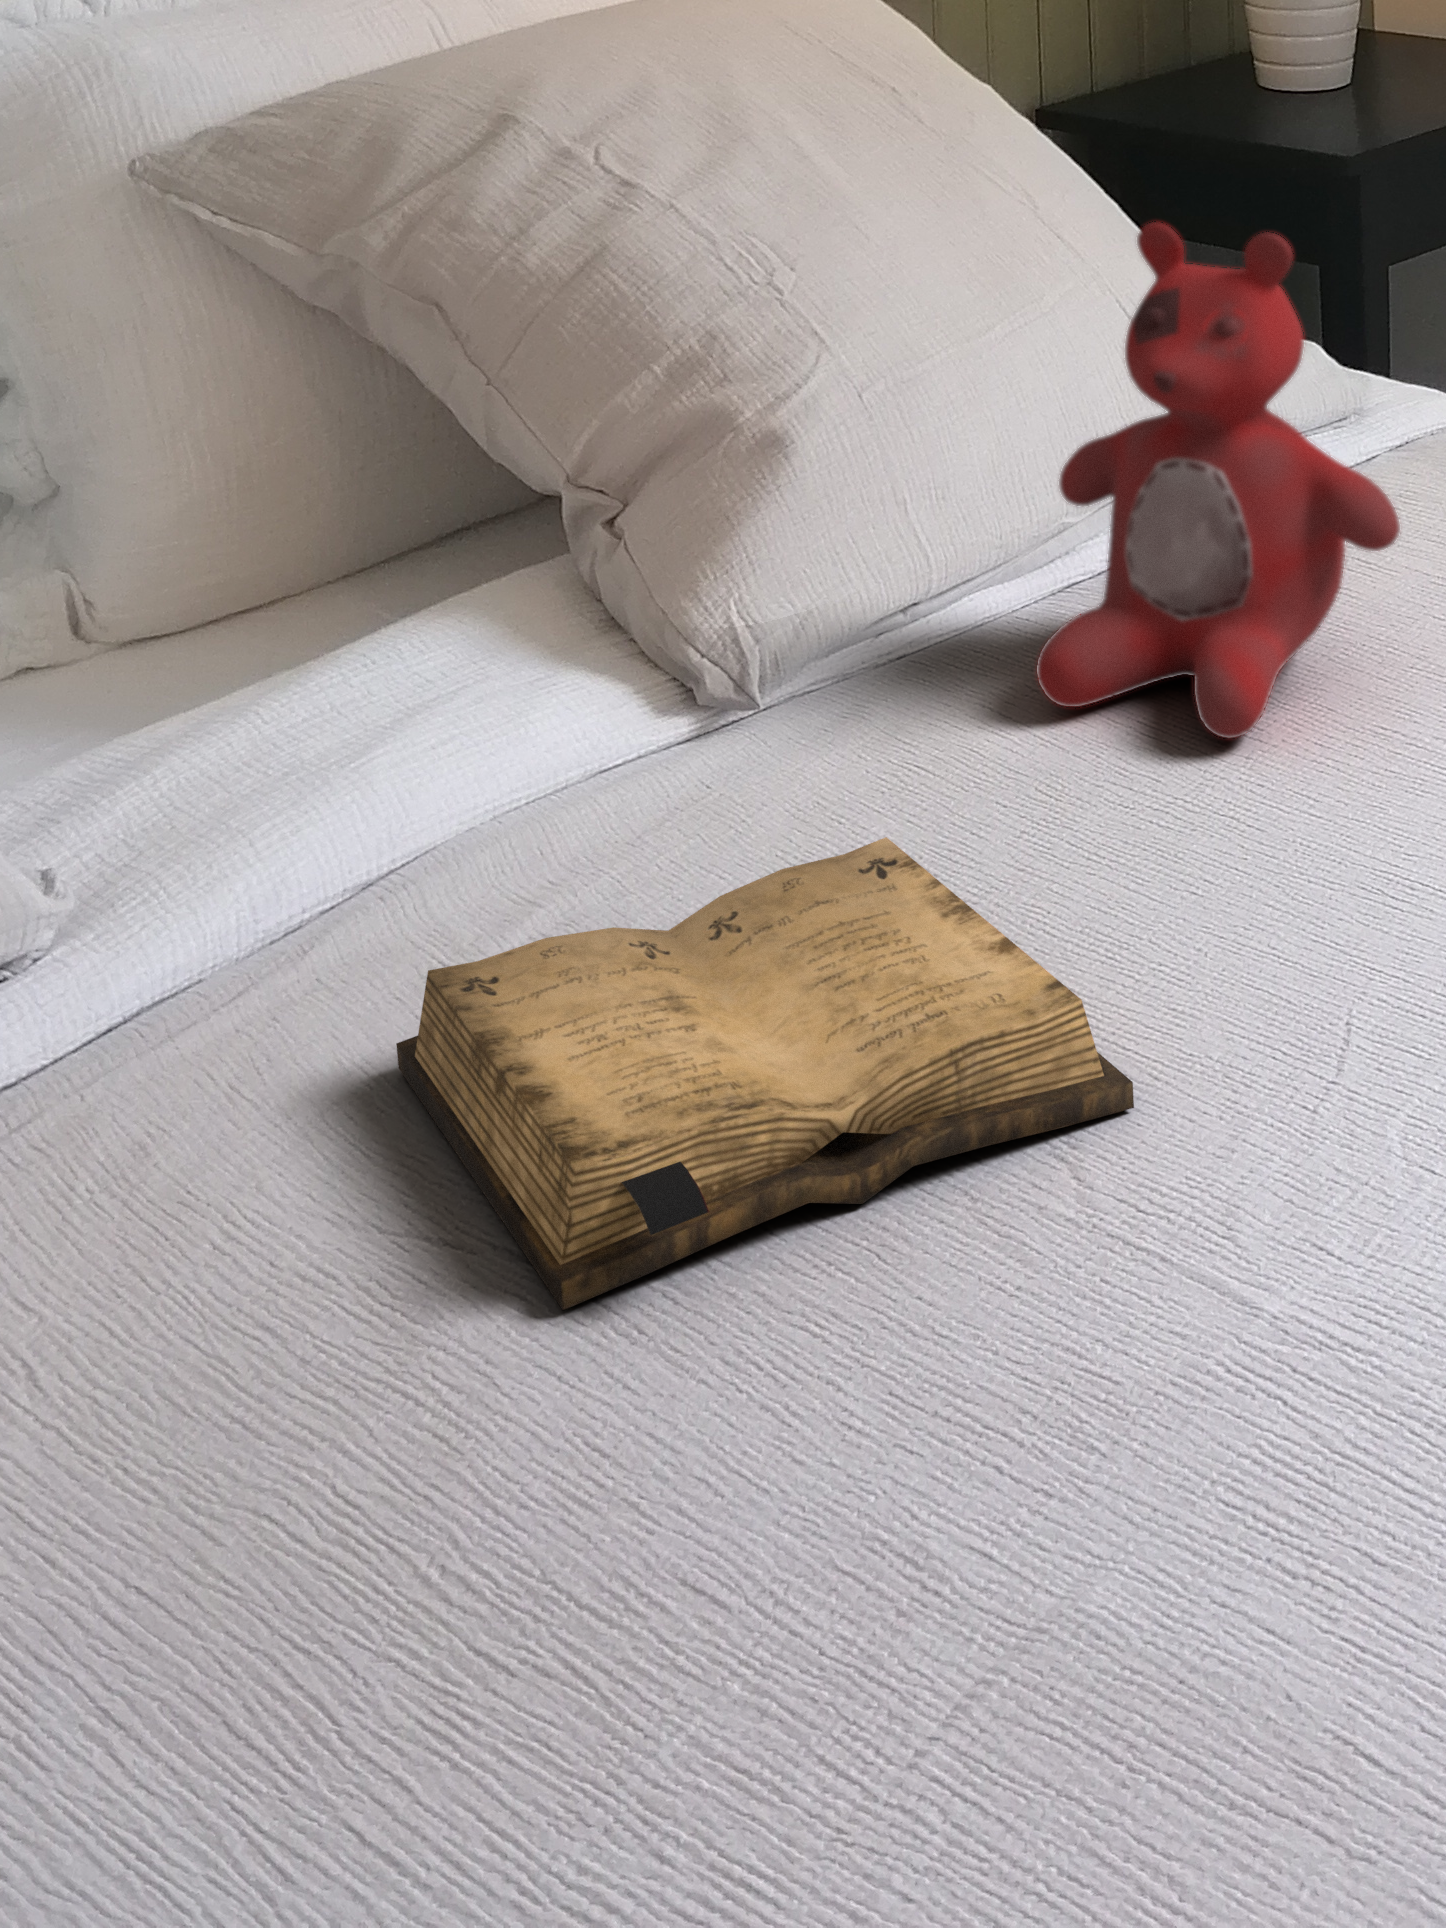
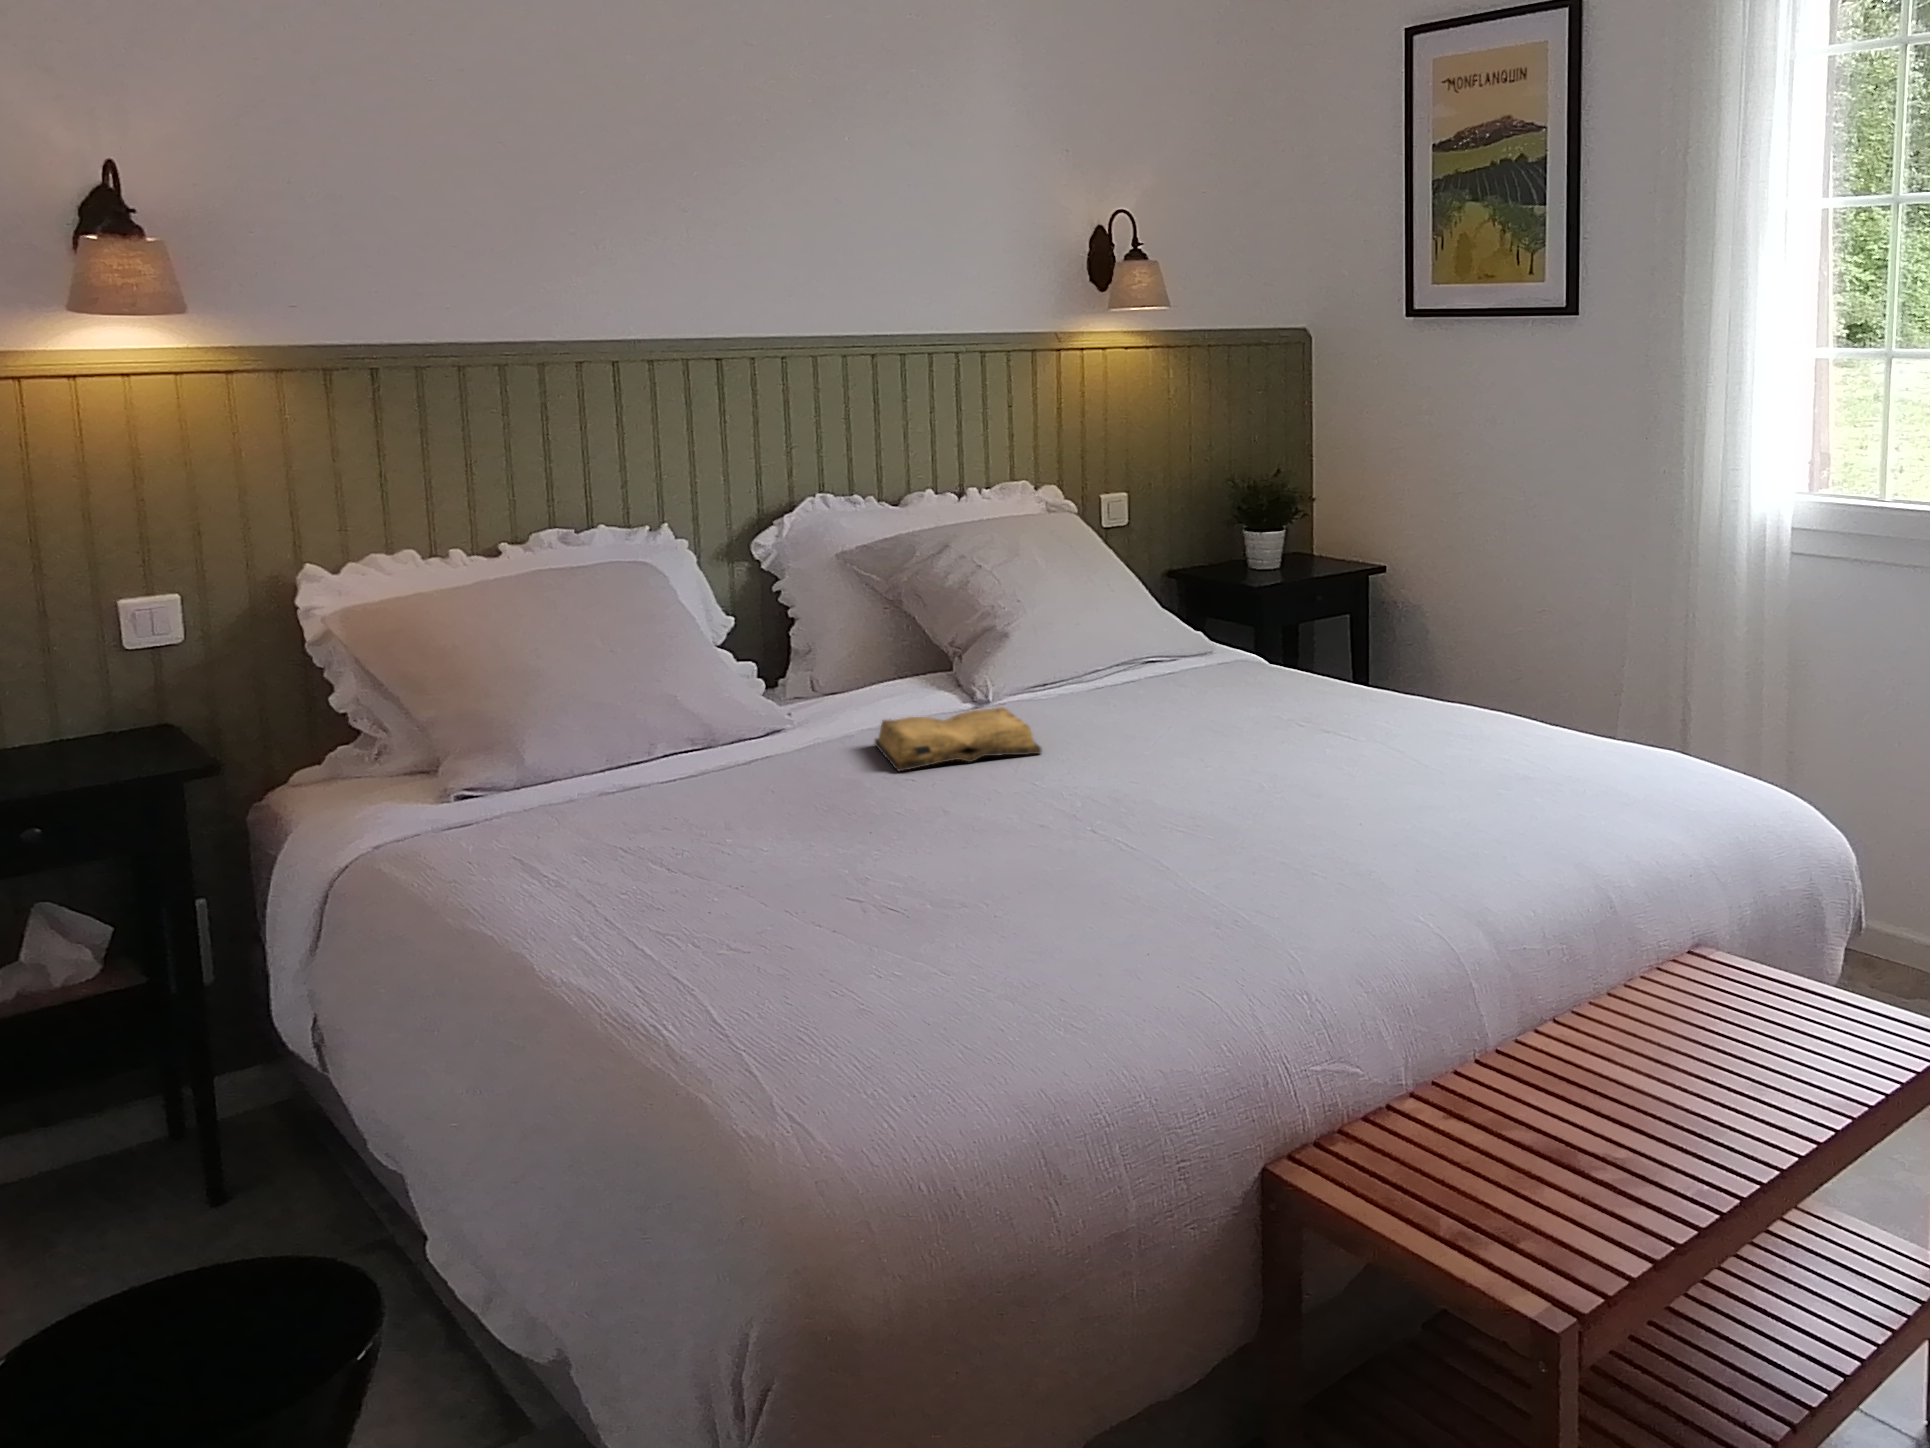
stuffed bear: present [1037,222,1400,738] -> none [1068,572,1169,706]

